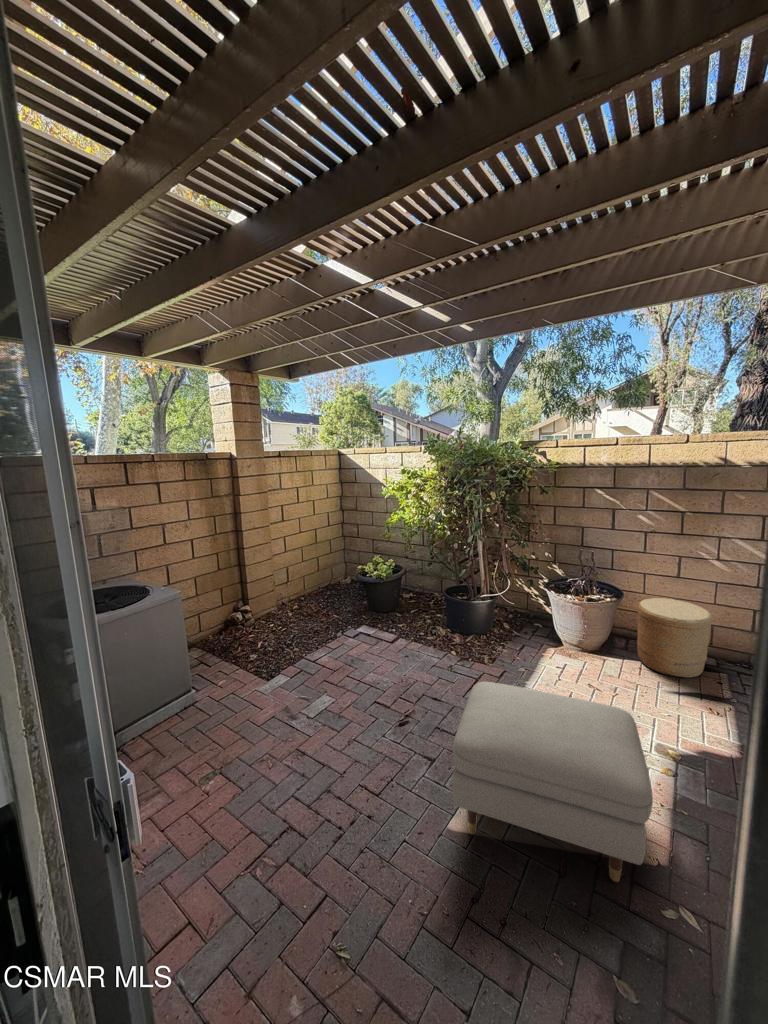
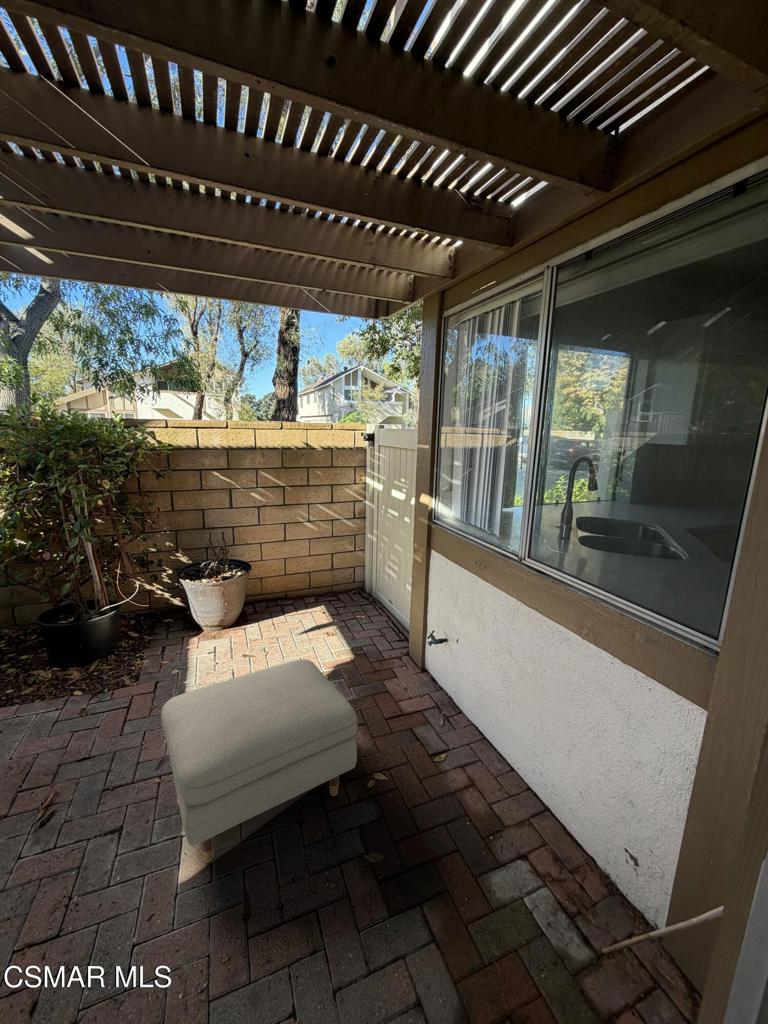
woven basket: present [637,598,712,678] -> none [262,560,315,622]

